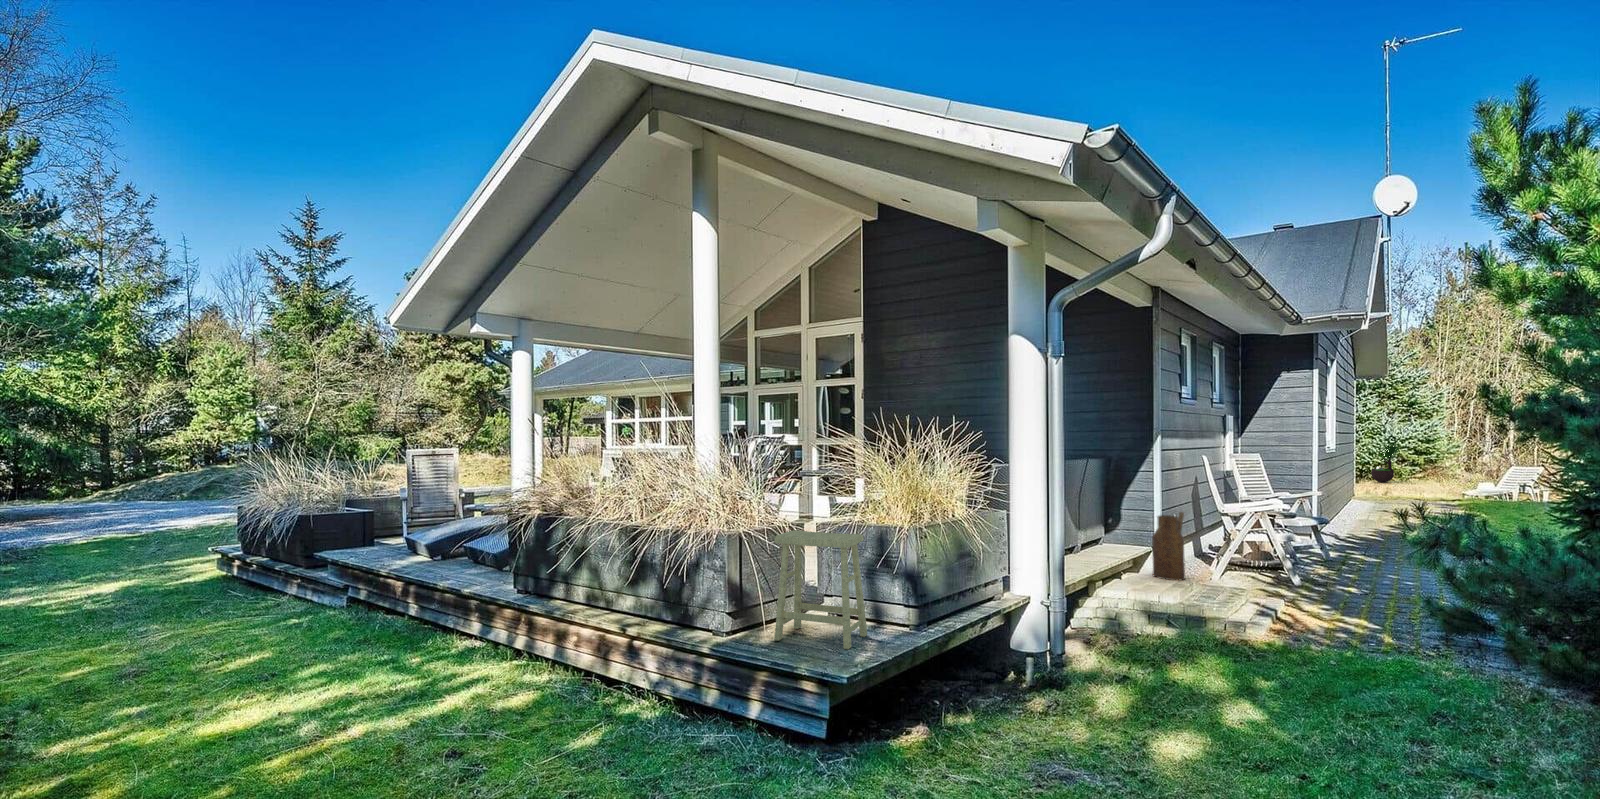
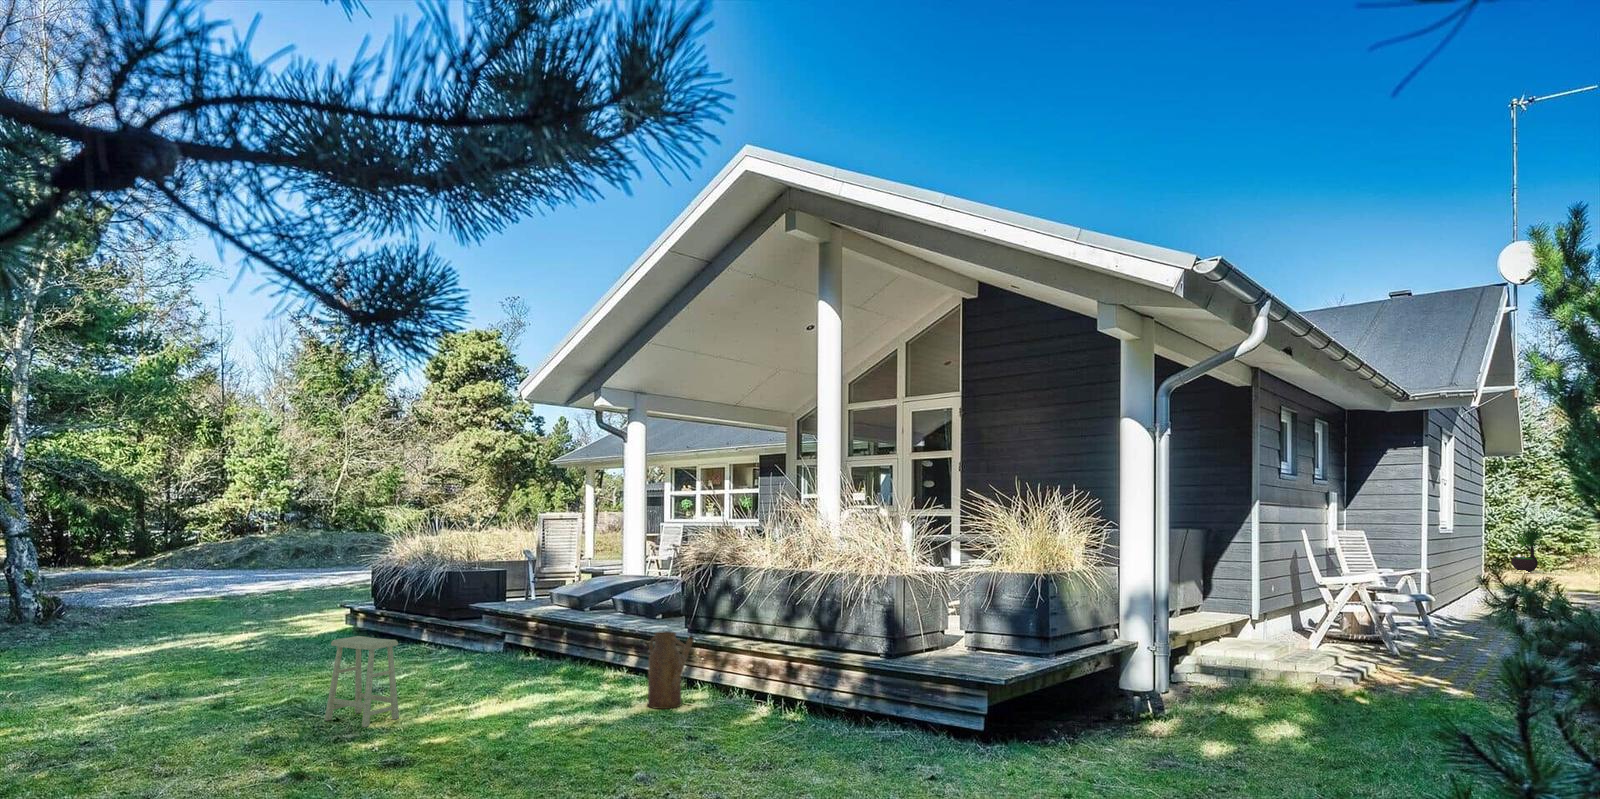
watering can: present [1152,512,1185,580] -> present [648,631,694,709]
footstool: present [774,530,867,649] -> present [324,636,399,727]

